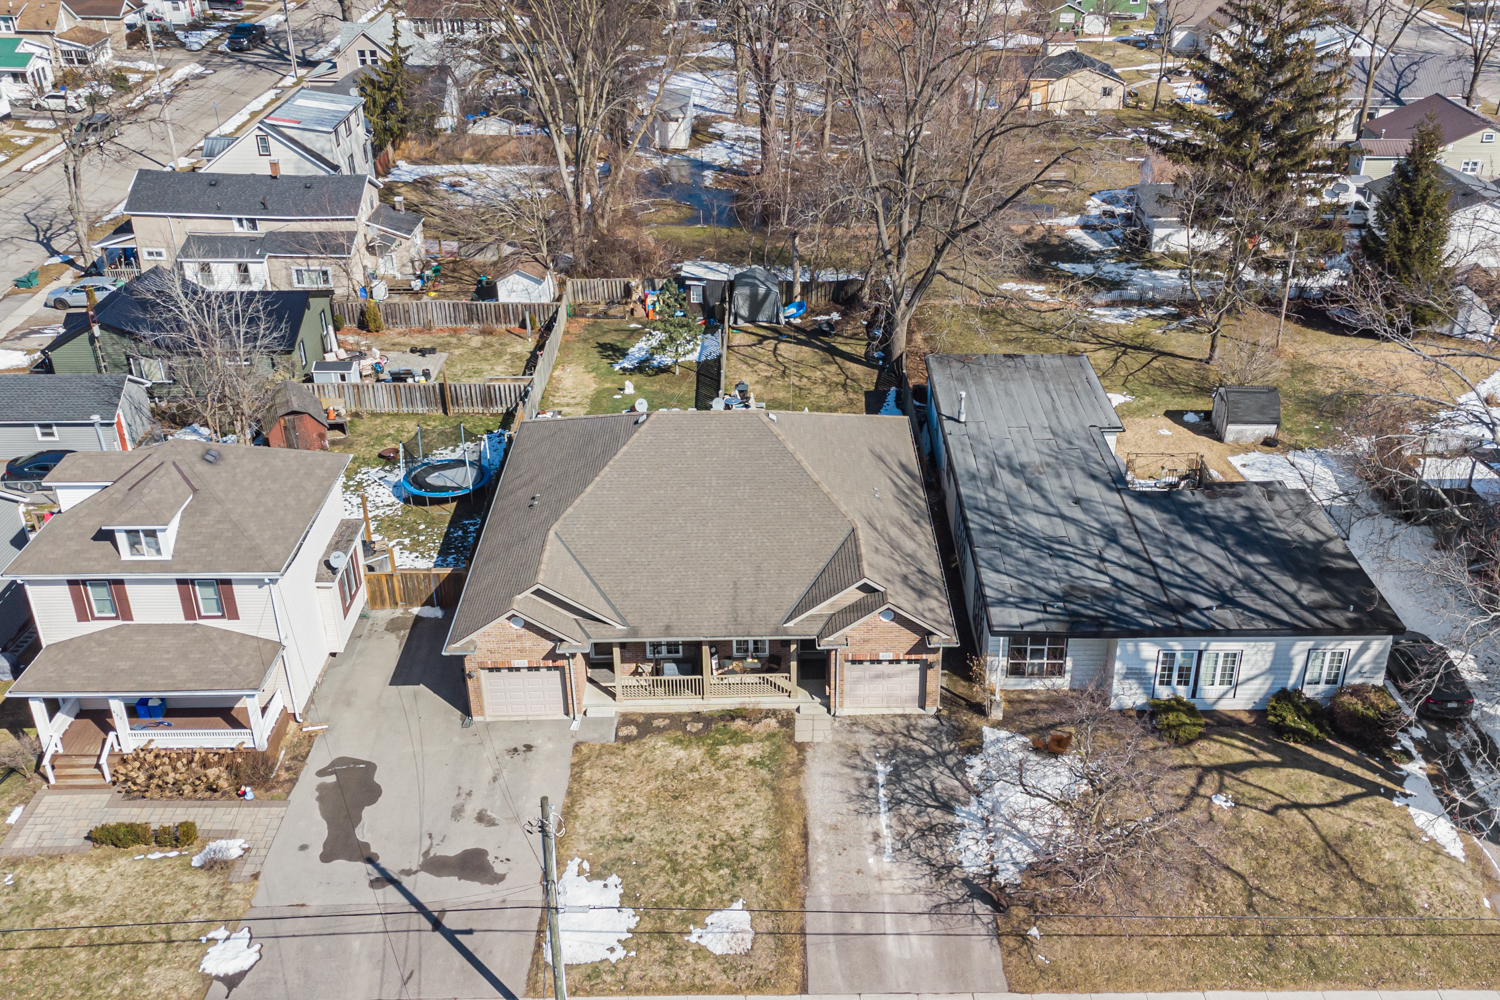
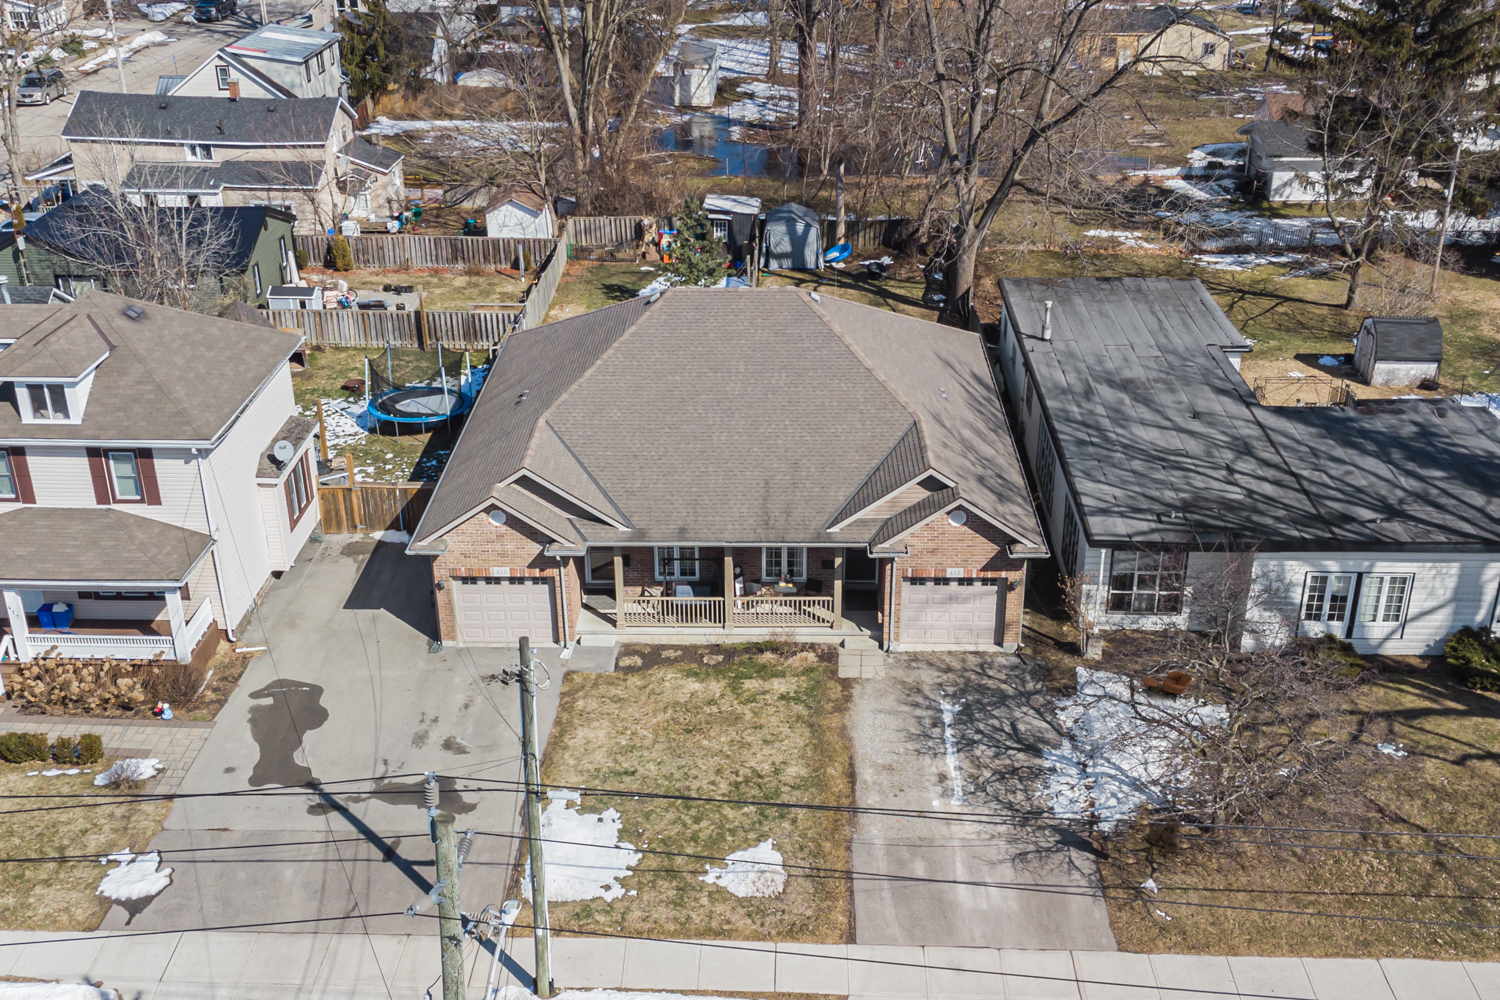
woven basket: none [1034,873,1059,904] -> present [1148,818,1180,853]

